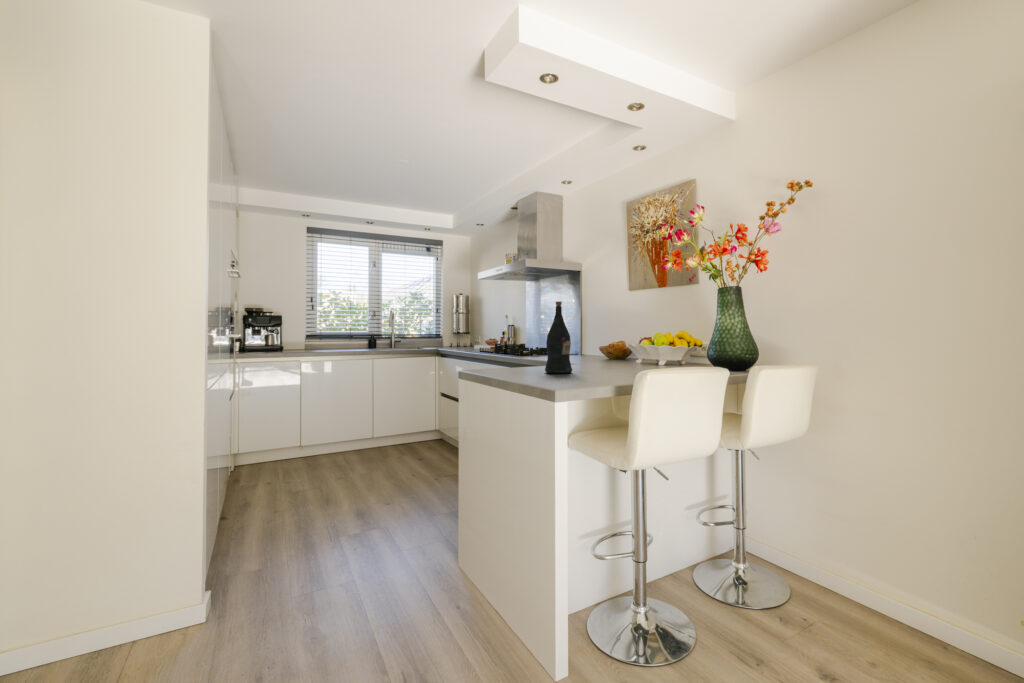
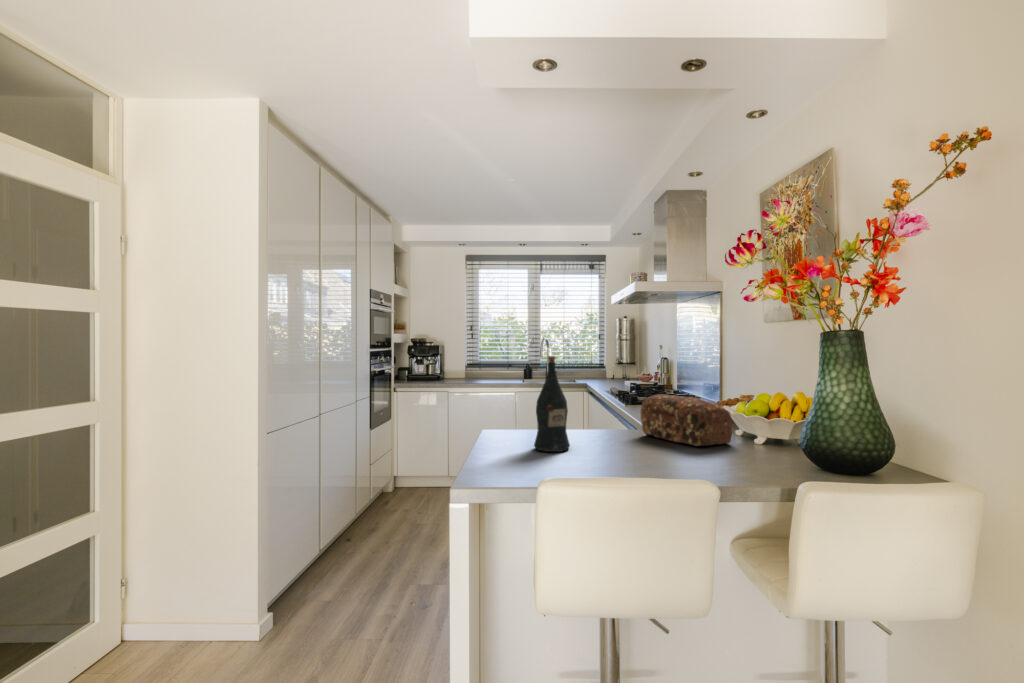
bread loaf: none [590,336,653,366] -> present [641,394,732,446]

